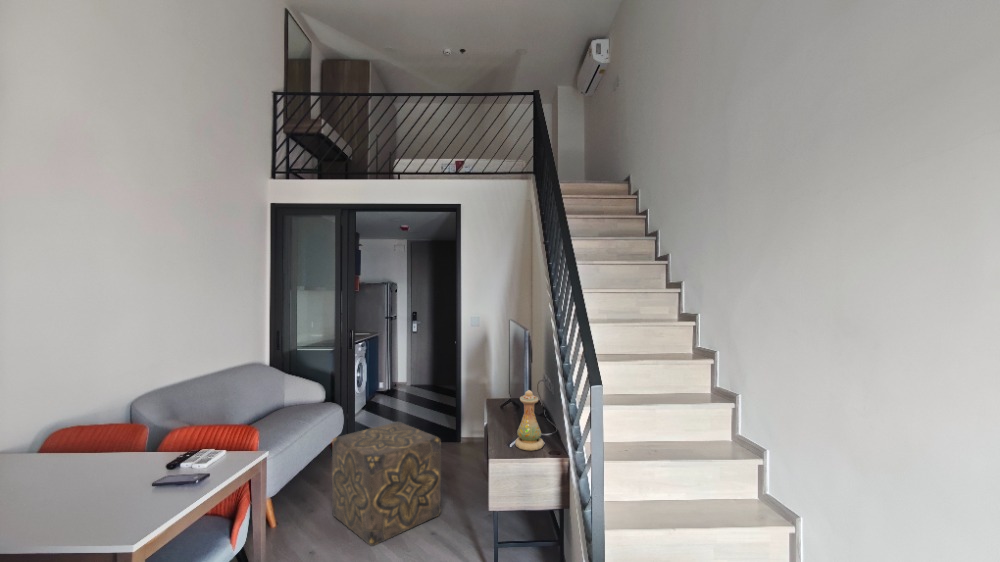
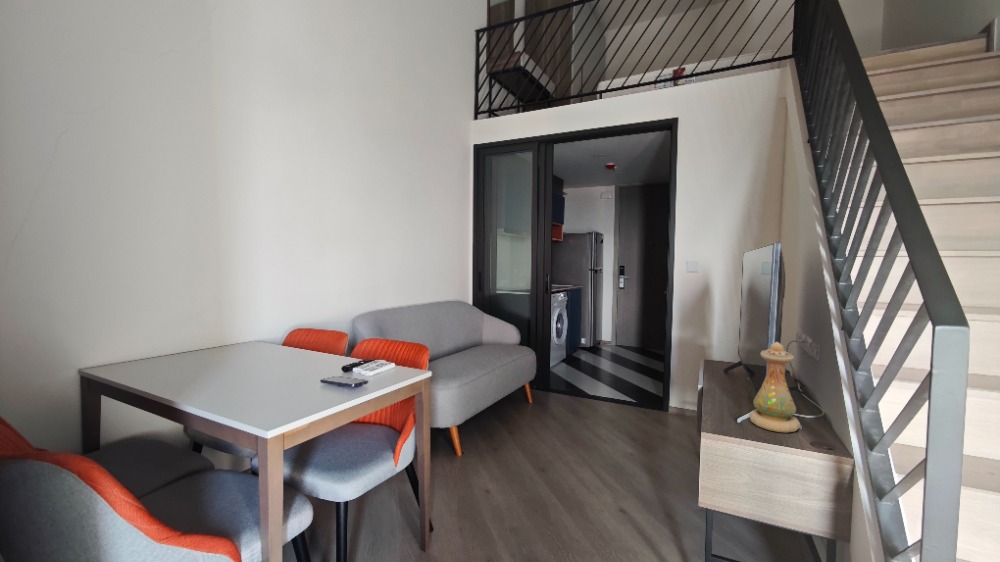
ottoman: present [332,422,441,546] -> none [516,371,640,503]

